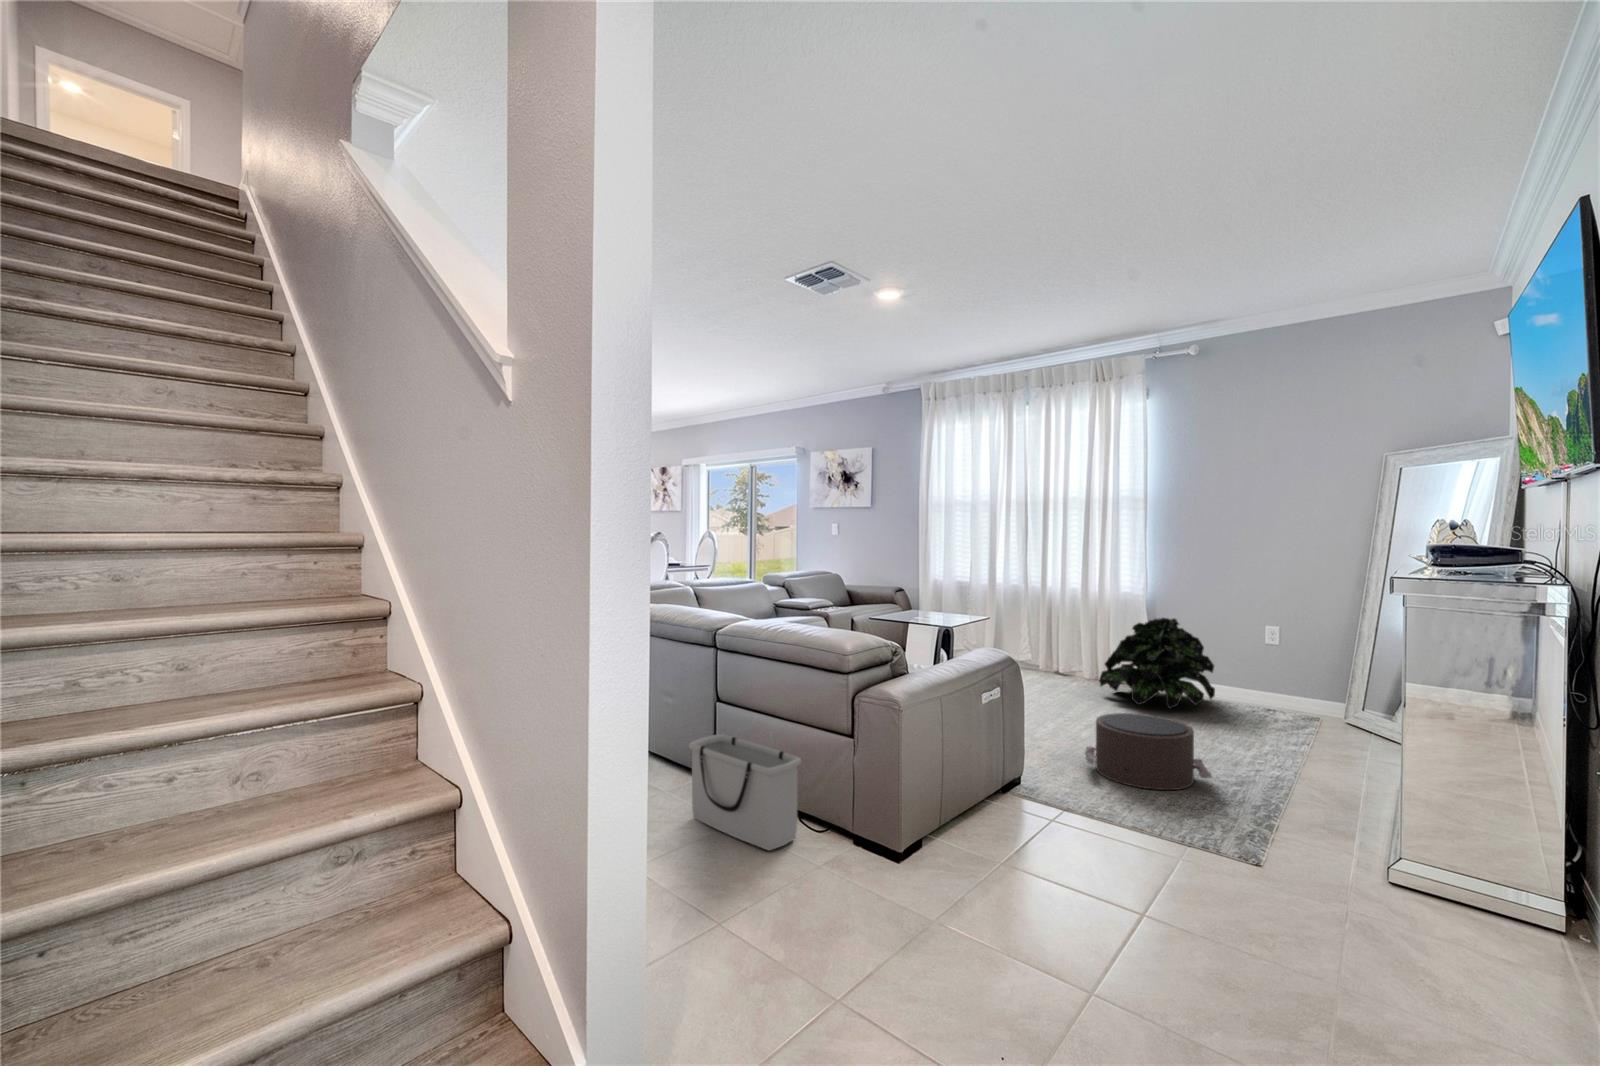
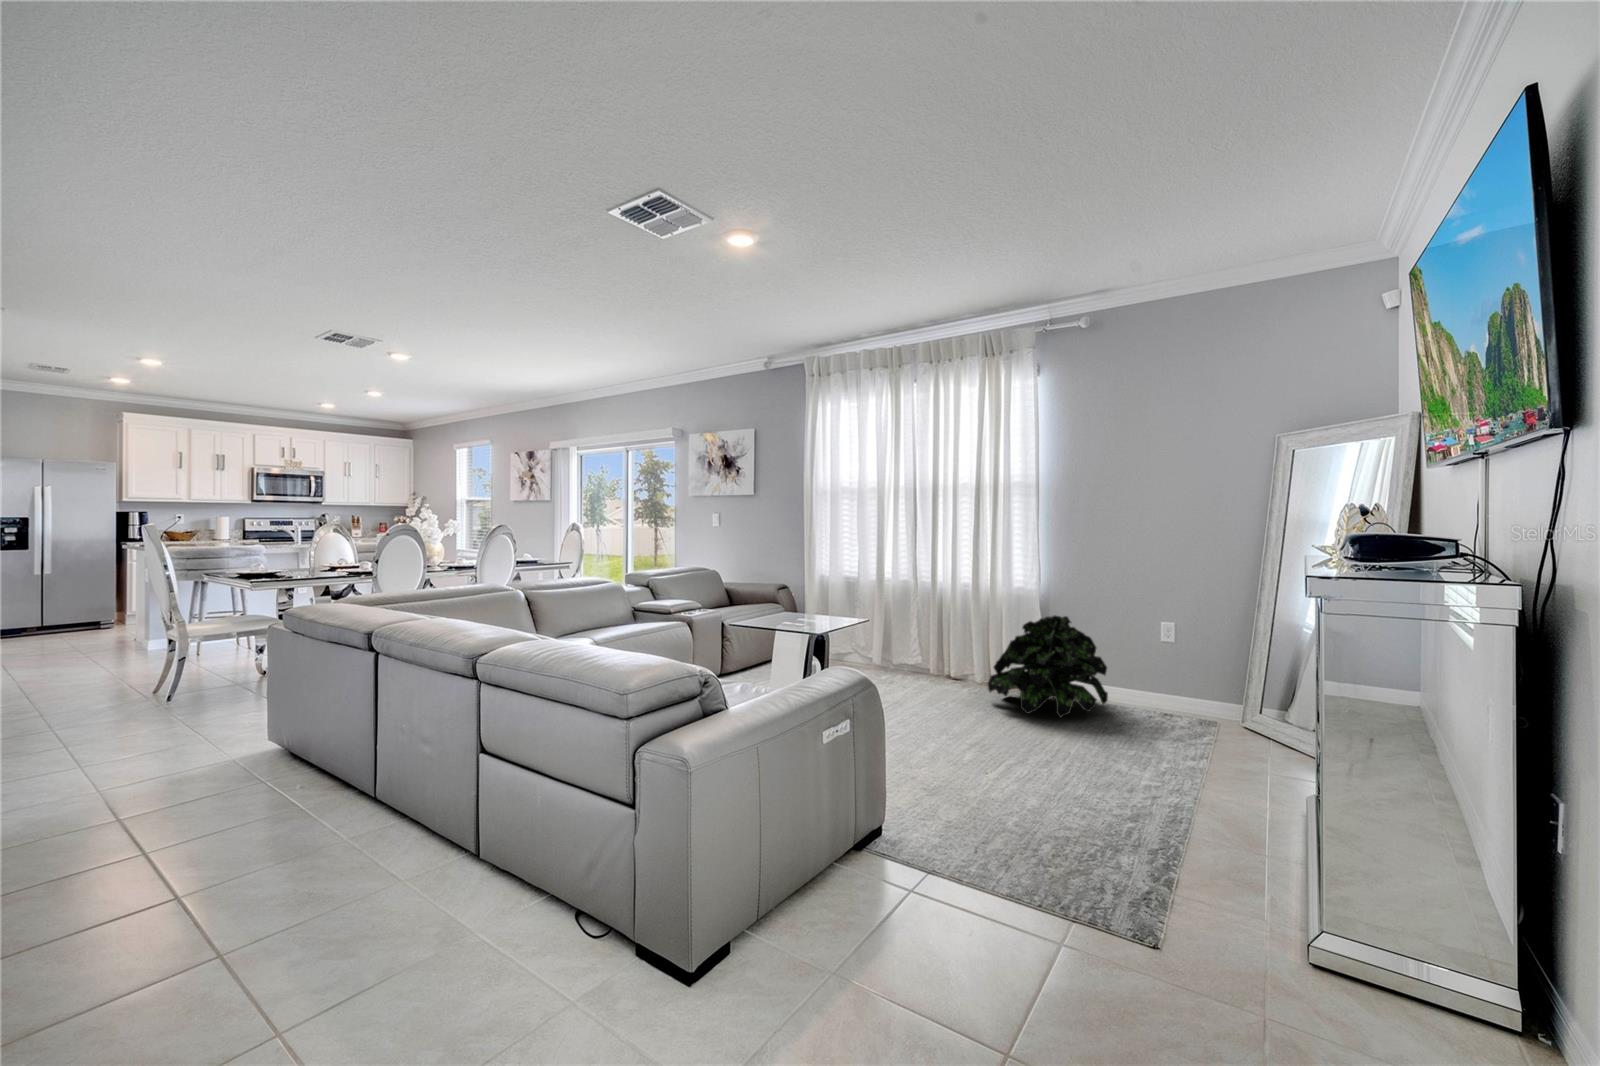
pouf: present [1085,713,1212,790] -> none [960,735,1103,832]
storage bin: present [689,734,801,851] -> none [419,800,566,976]

